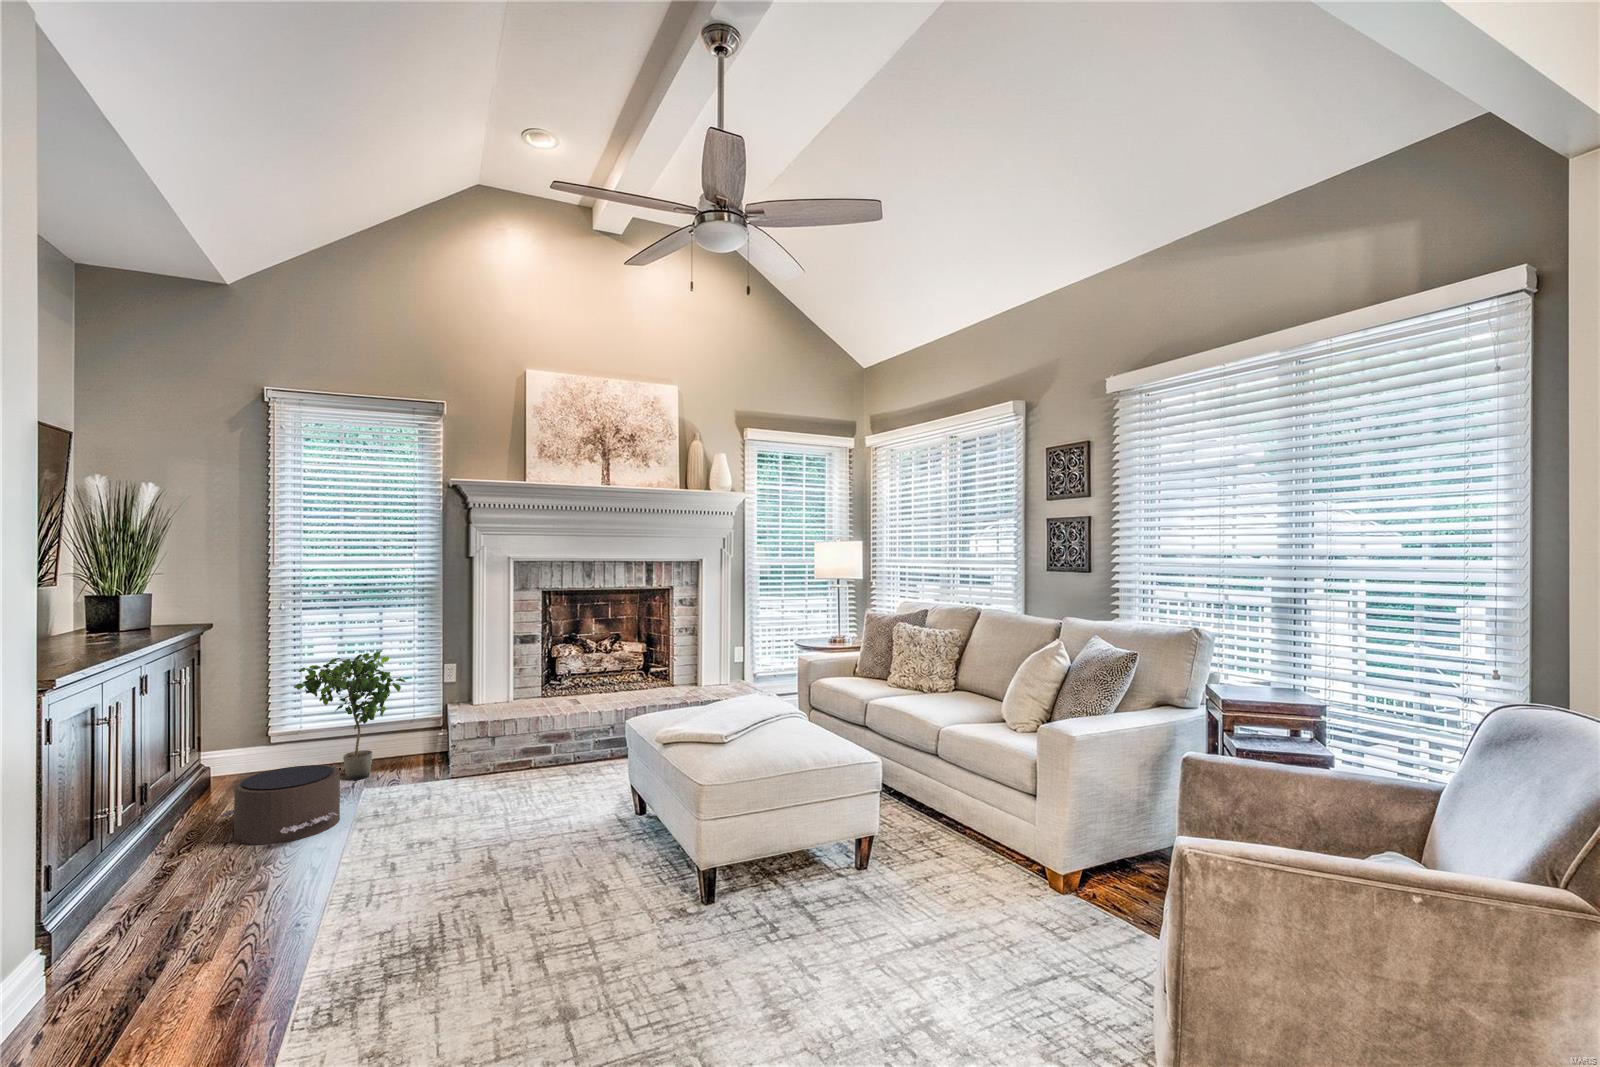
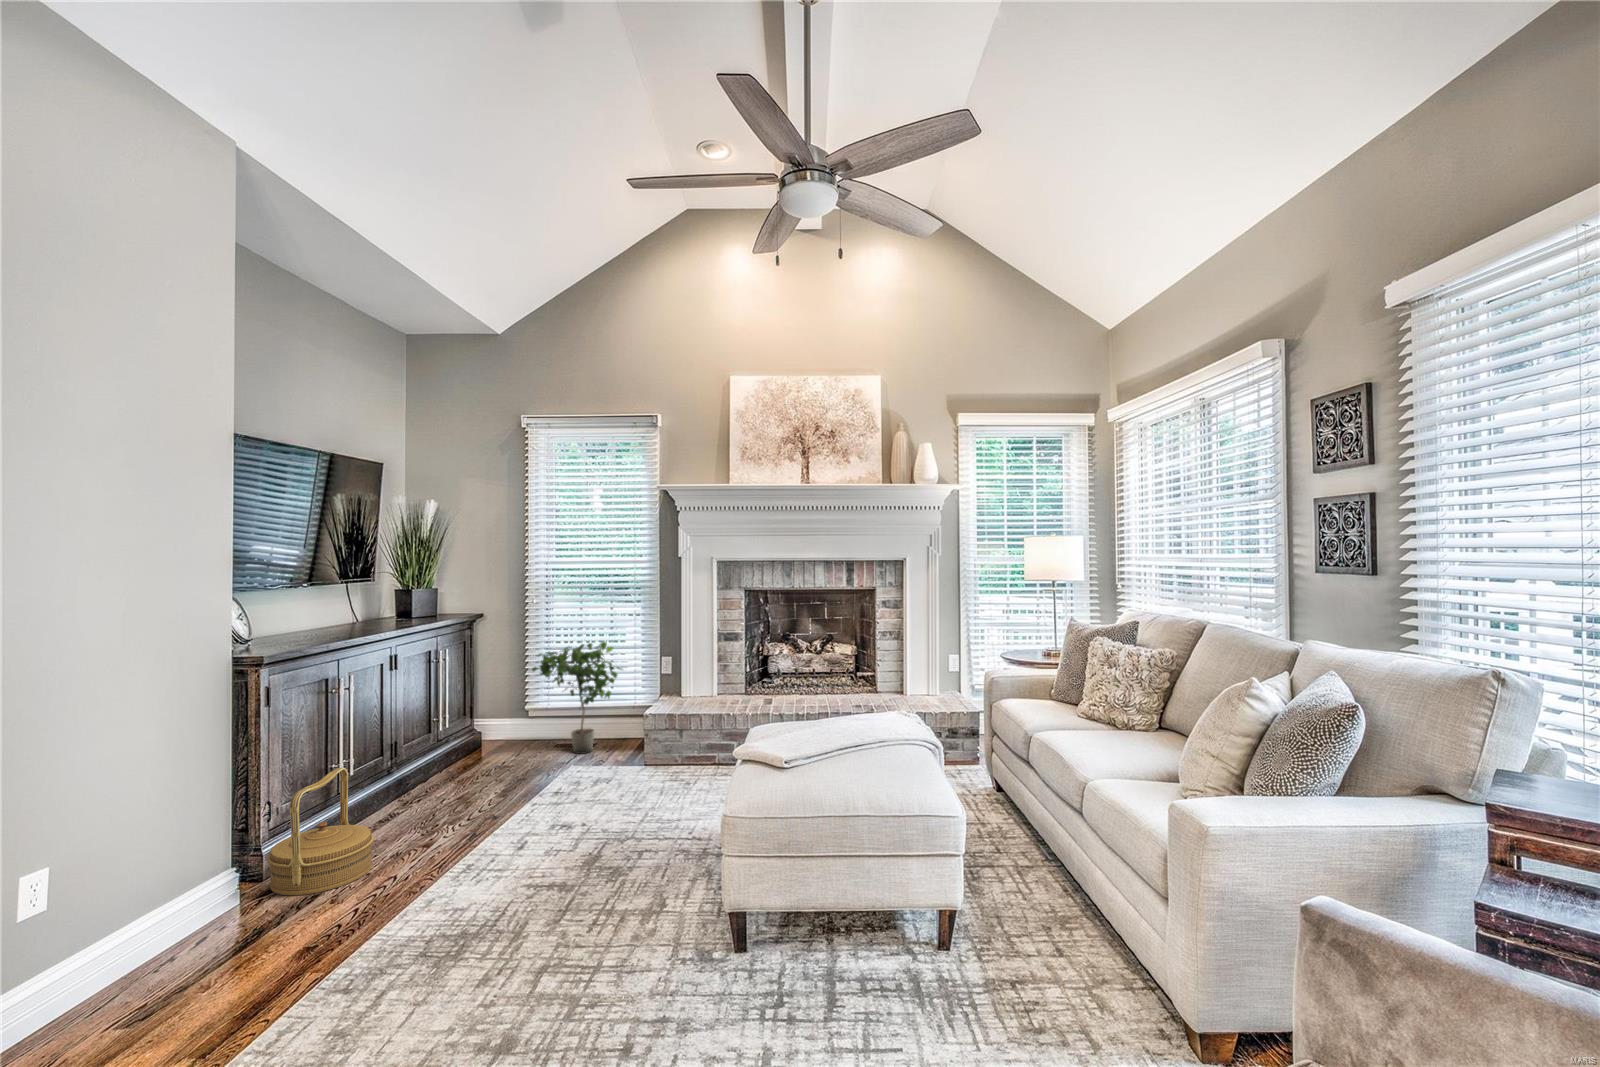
pouf: present [219,765,340,845] -> none [456,737,539,802]
woven basket: none [58,816,208,983] -> present [267,768,374,896]

